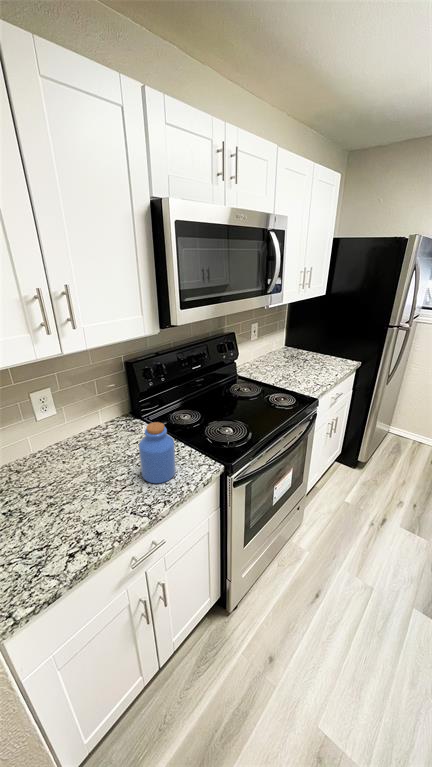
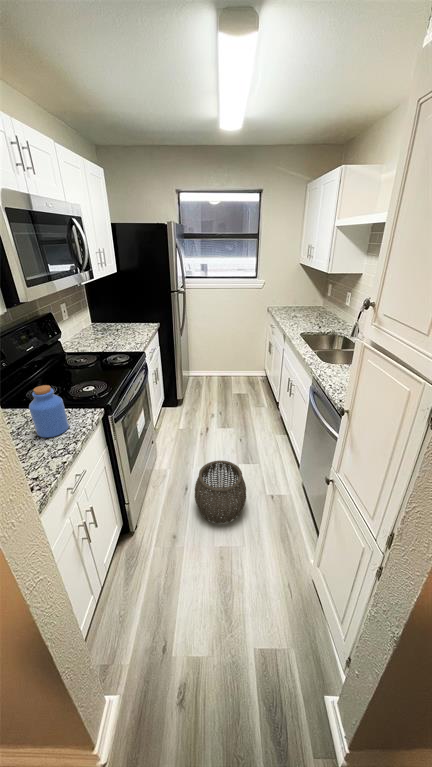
woven basket: none [317,588,407,705] -> present [195,461,246,524]

